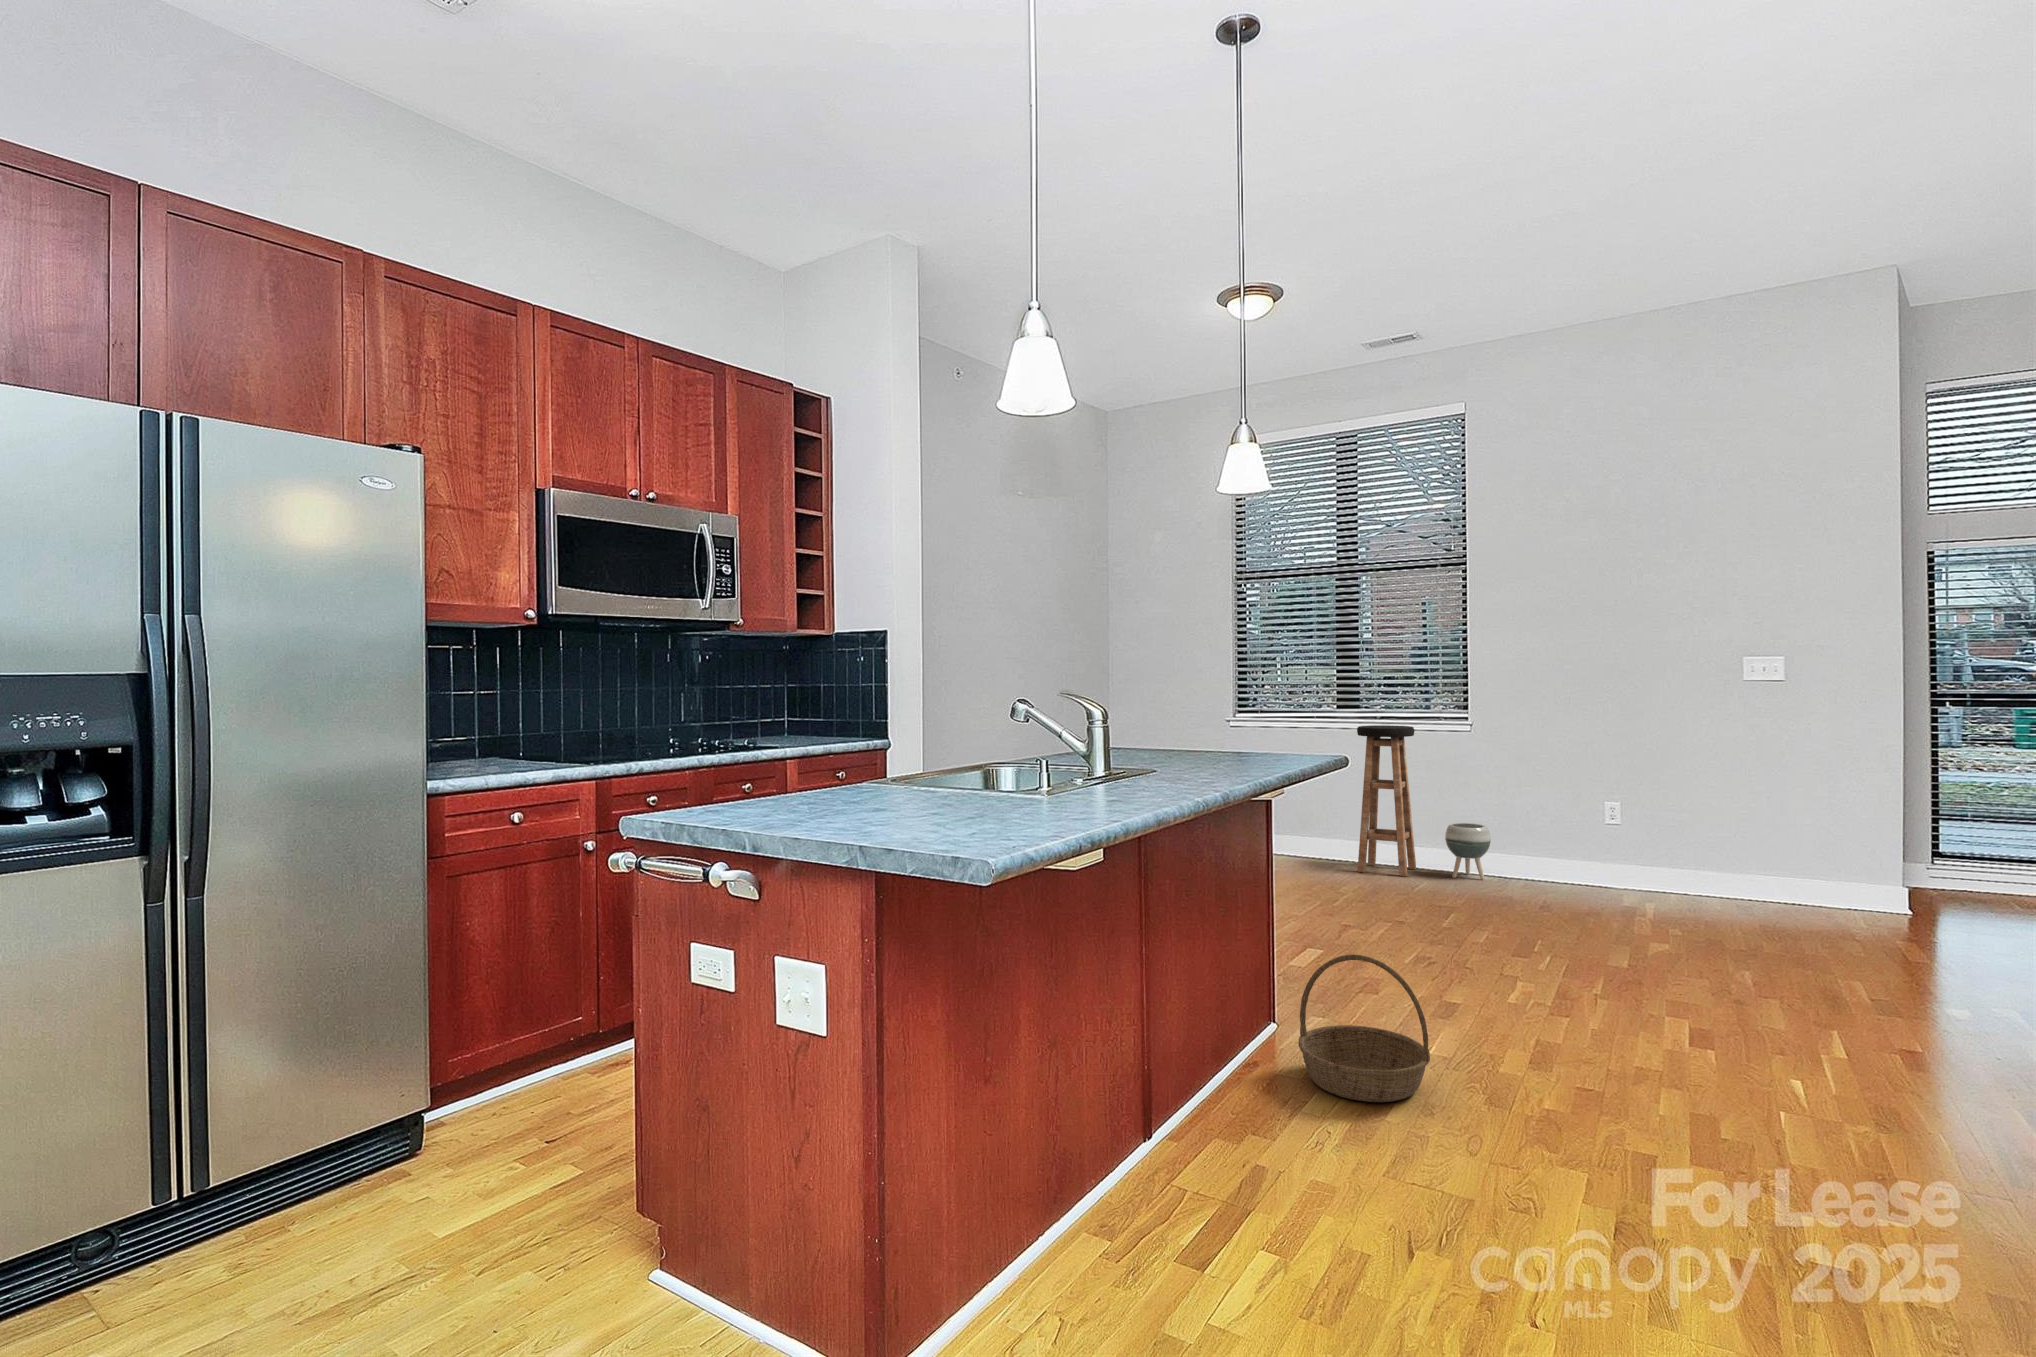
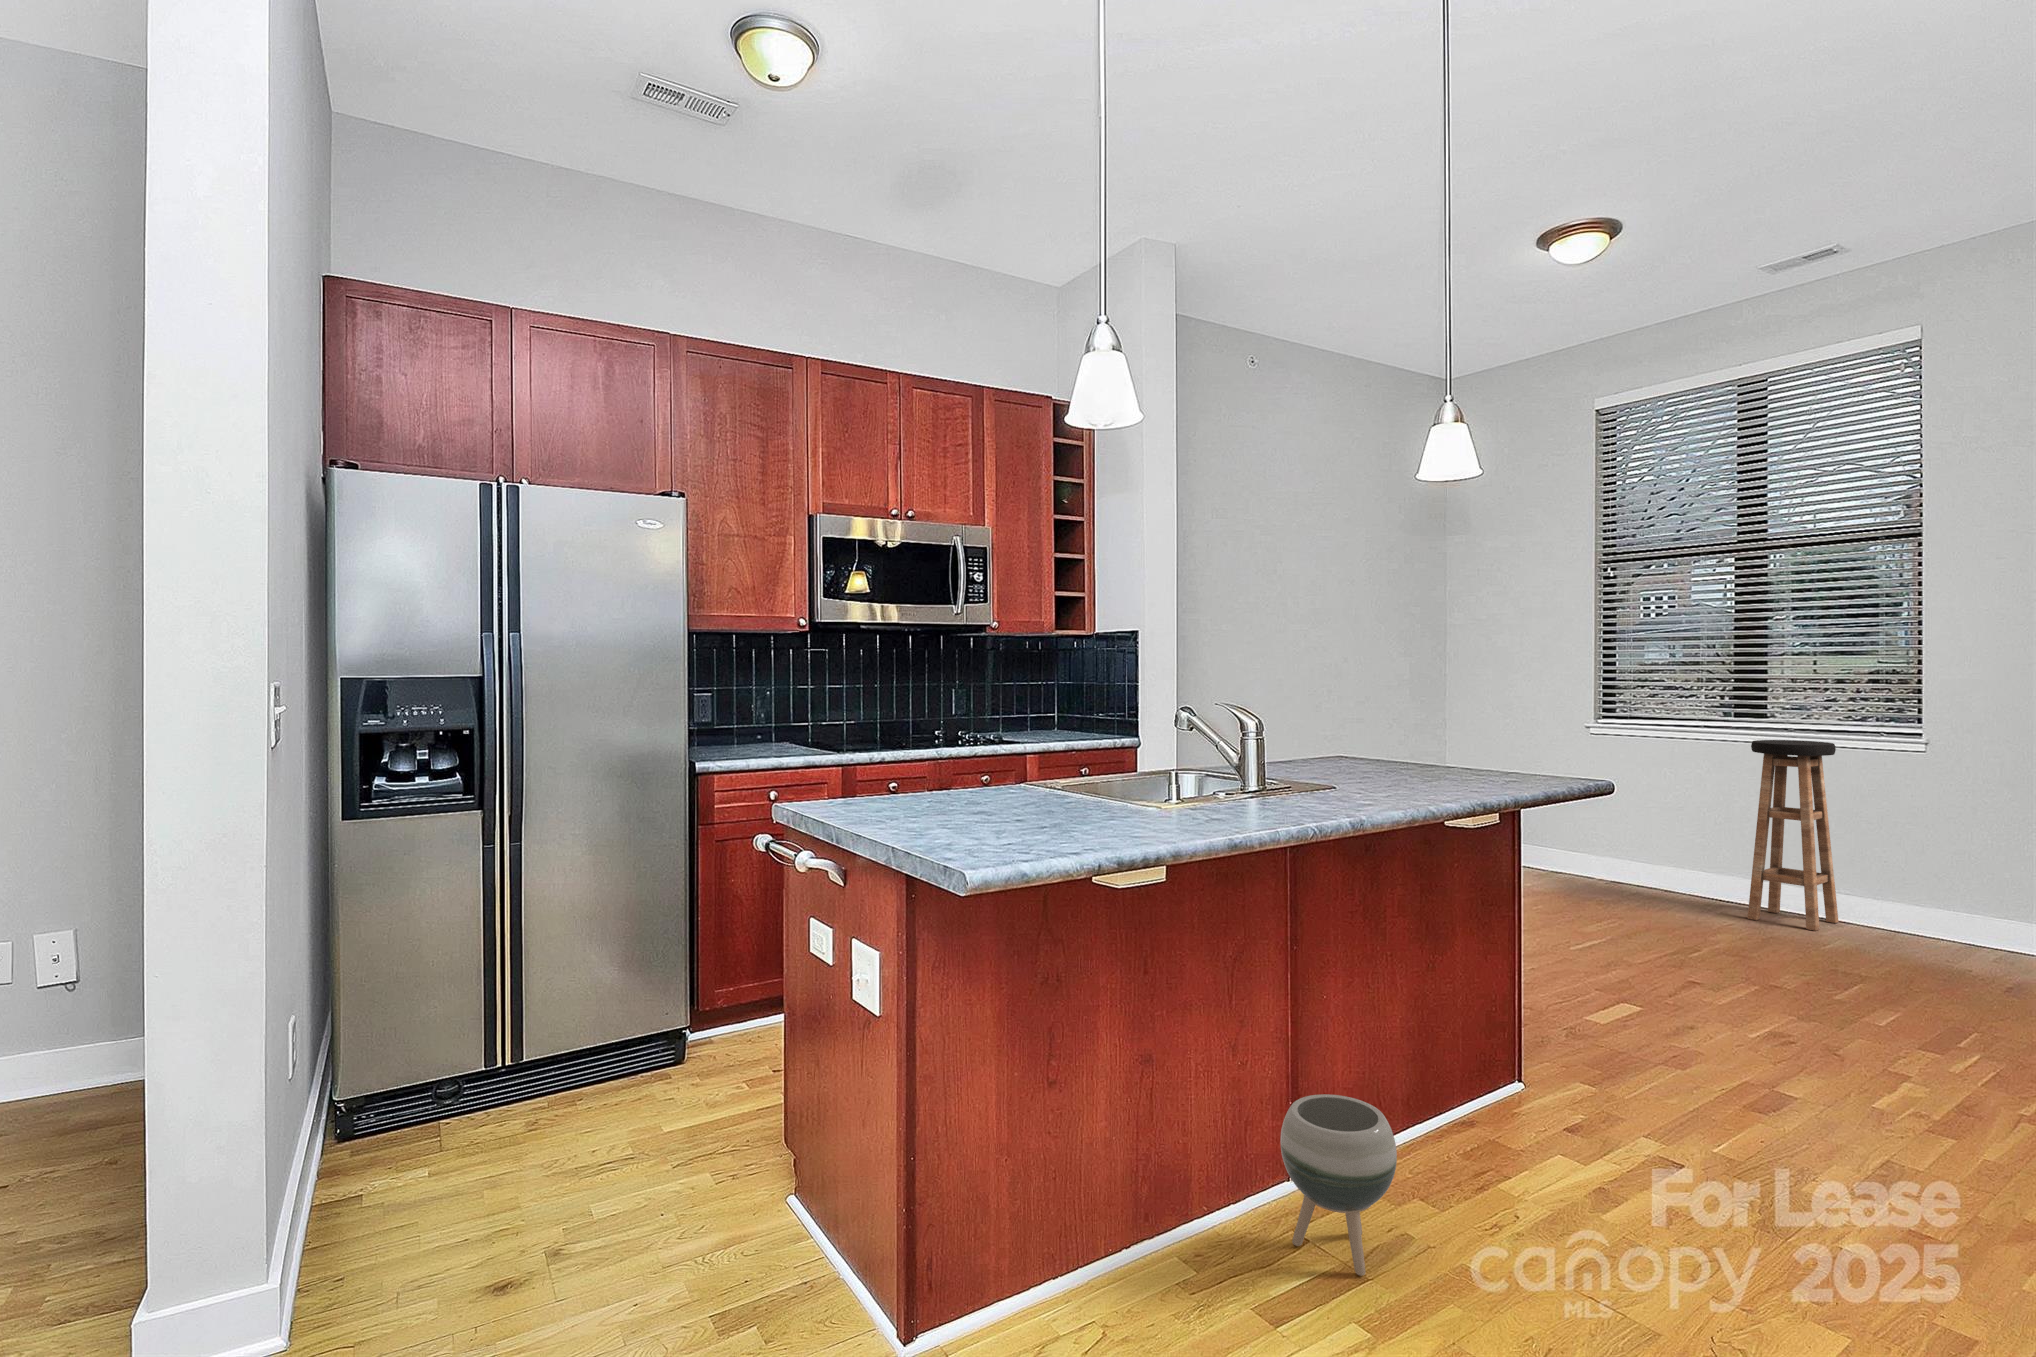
planter: present [1445,823,1491,880] -> present [1280,1094,1397,1276]
basket: present [1298,954,1430,1102] -> none [1513,1014,1681,1195]

